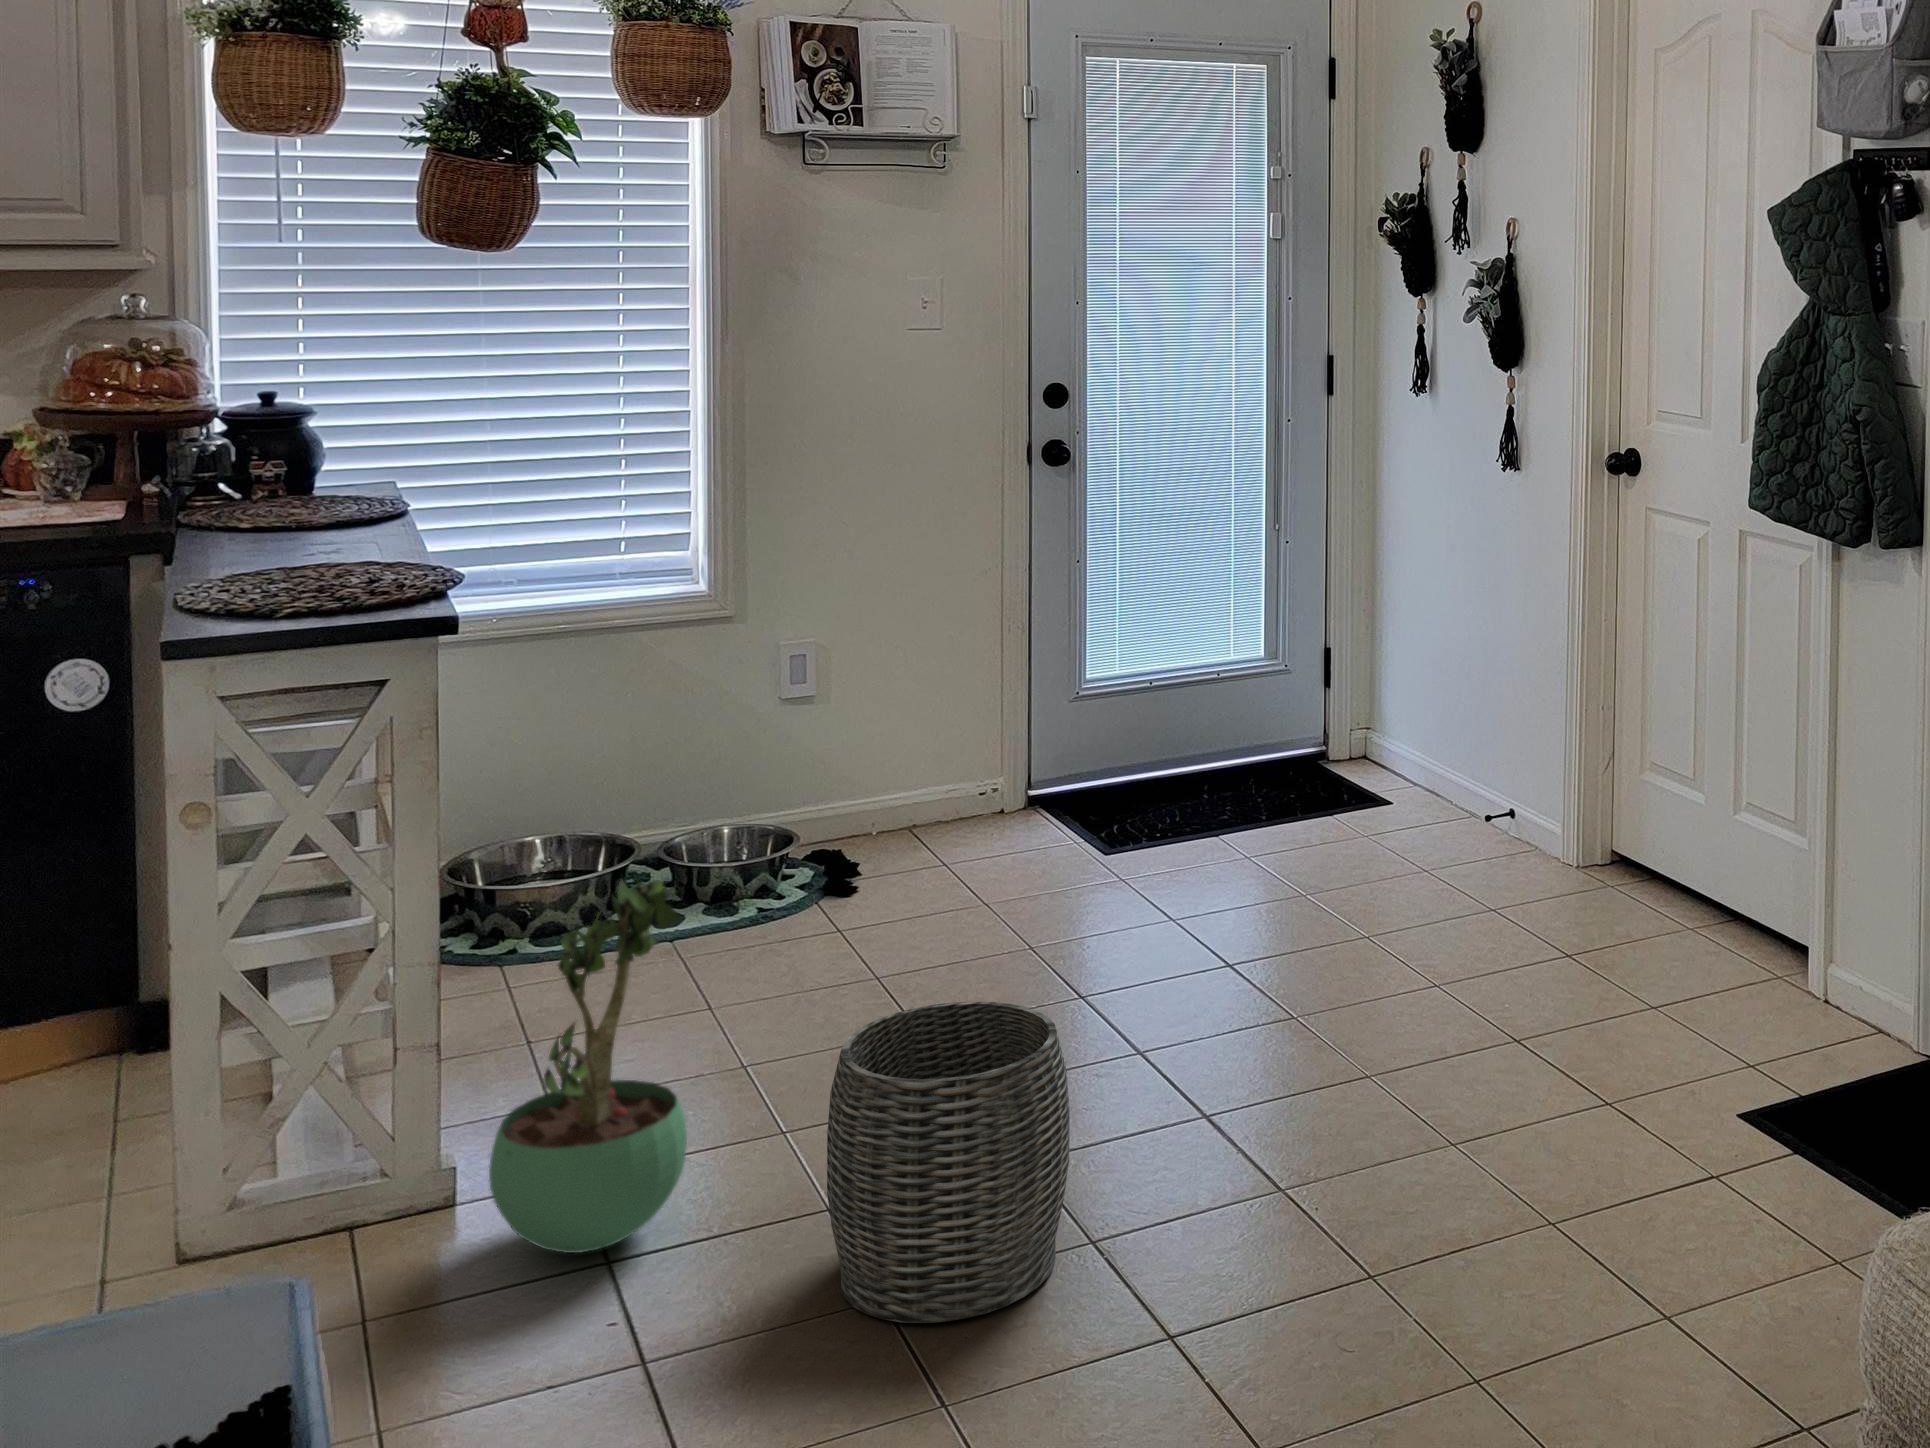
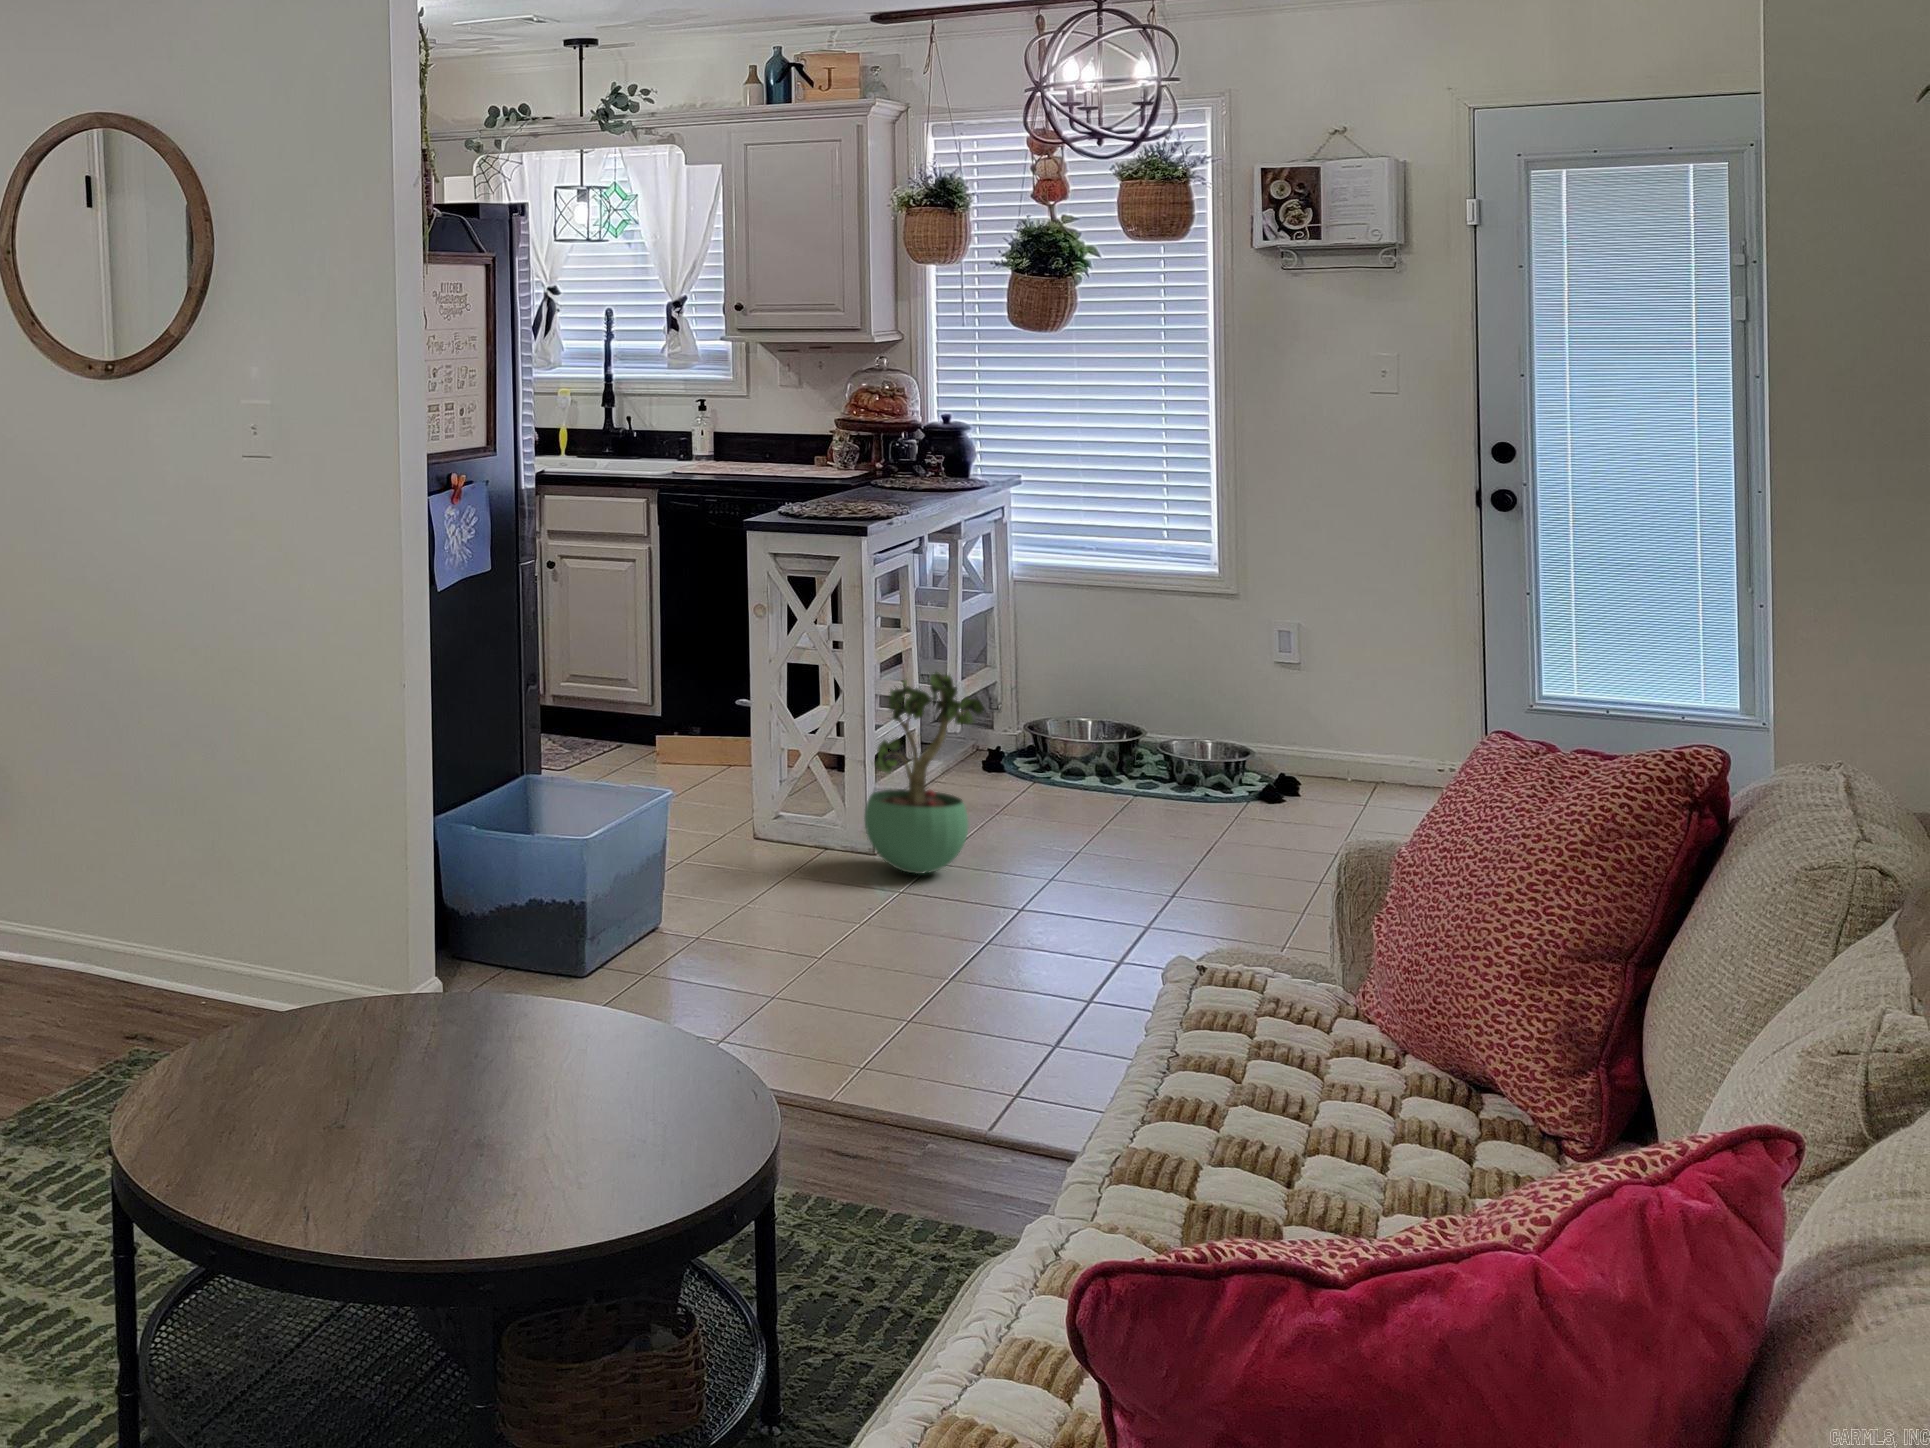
woven basket: present [827,1002,1070,1323] -> none [979,776,1128,947]

